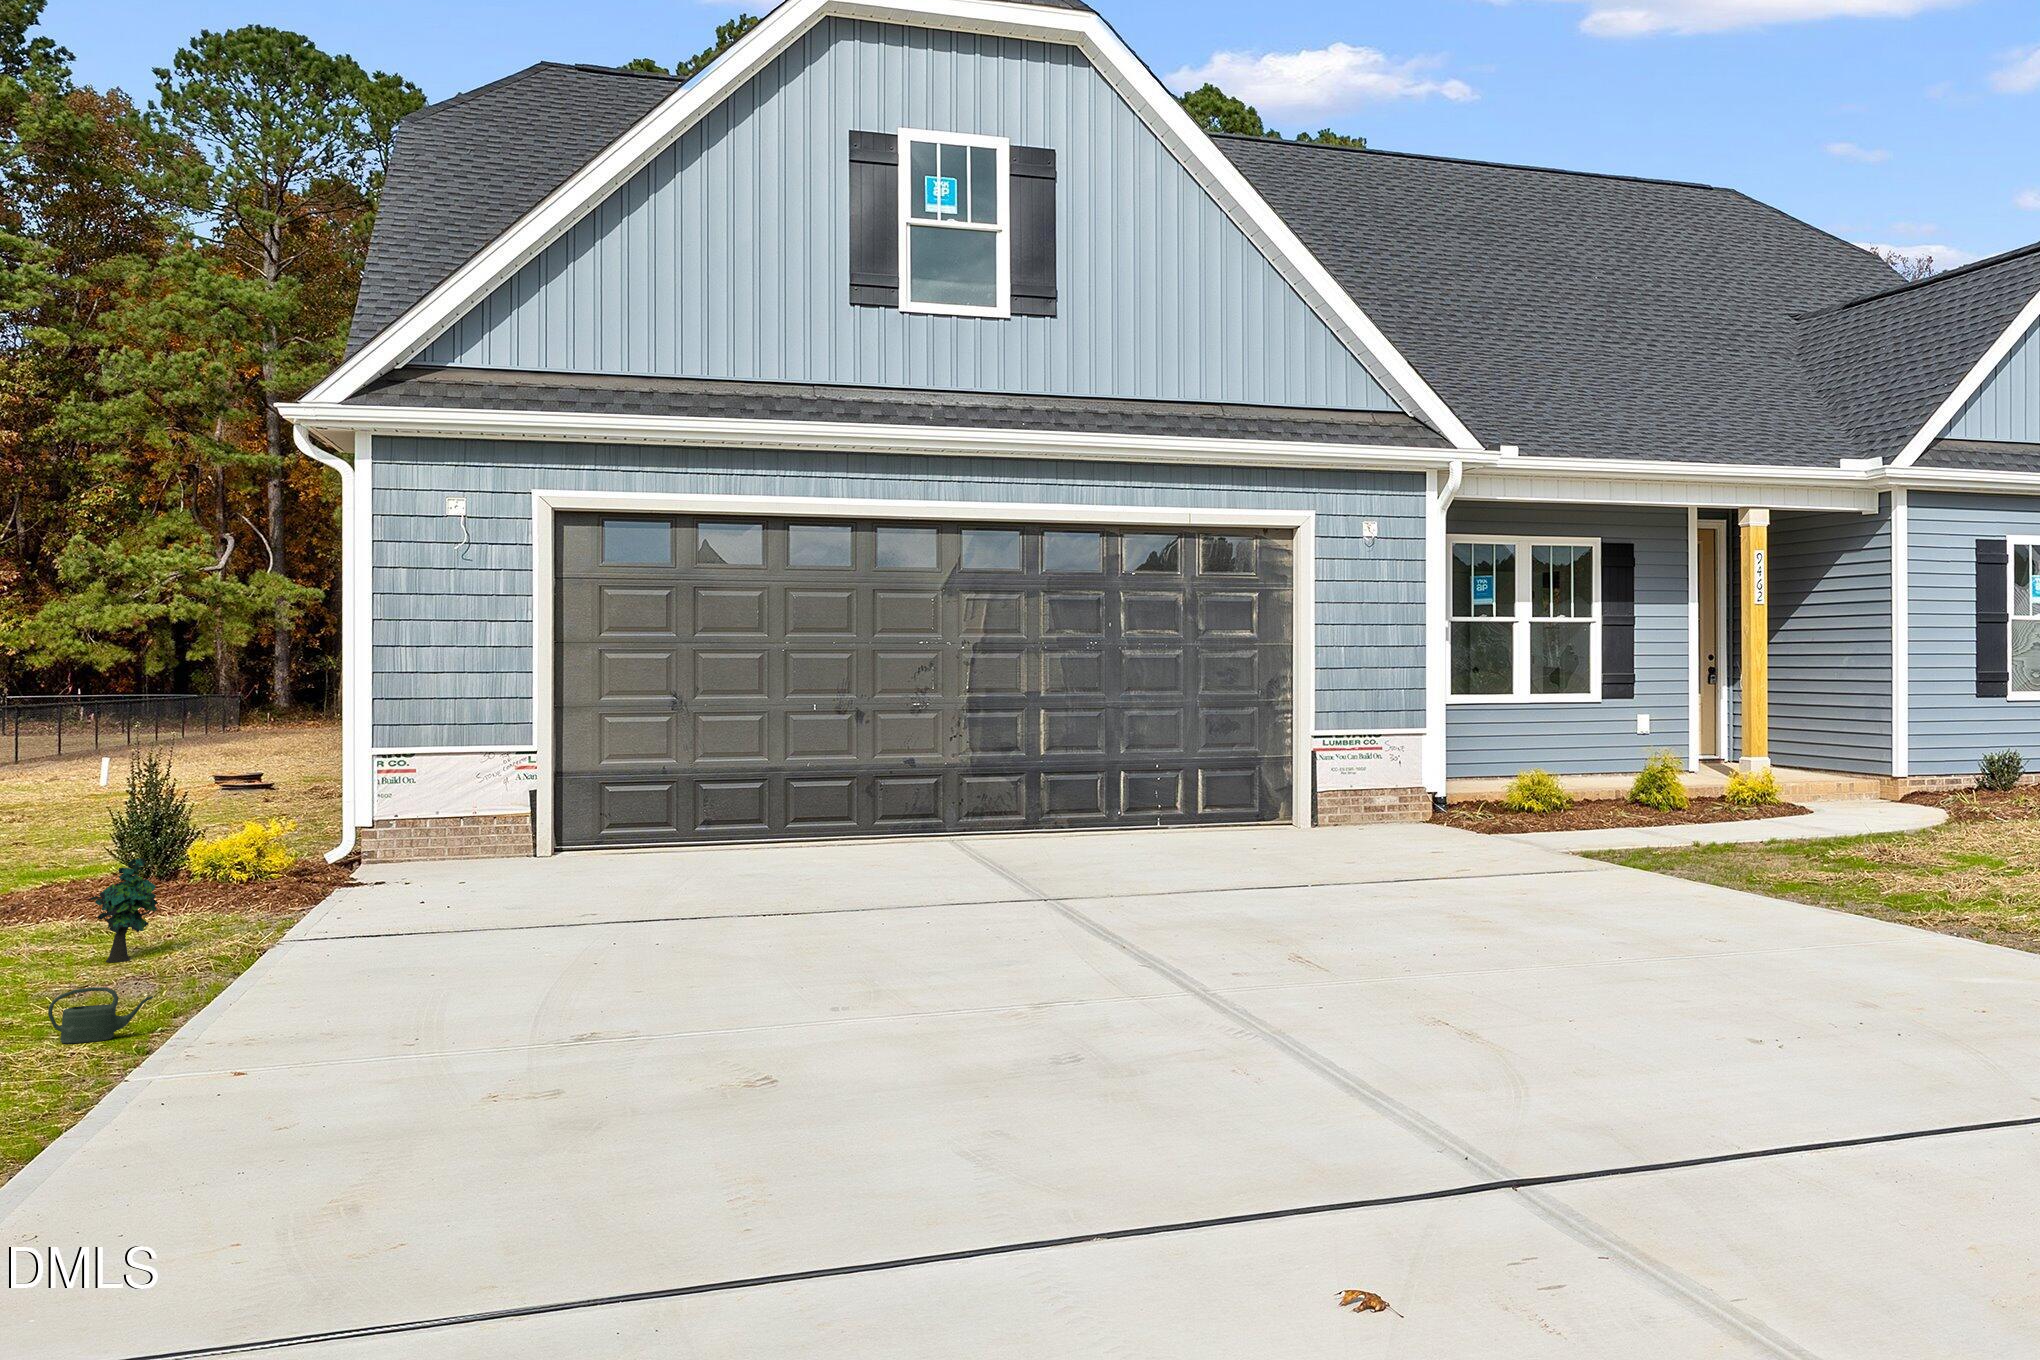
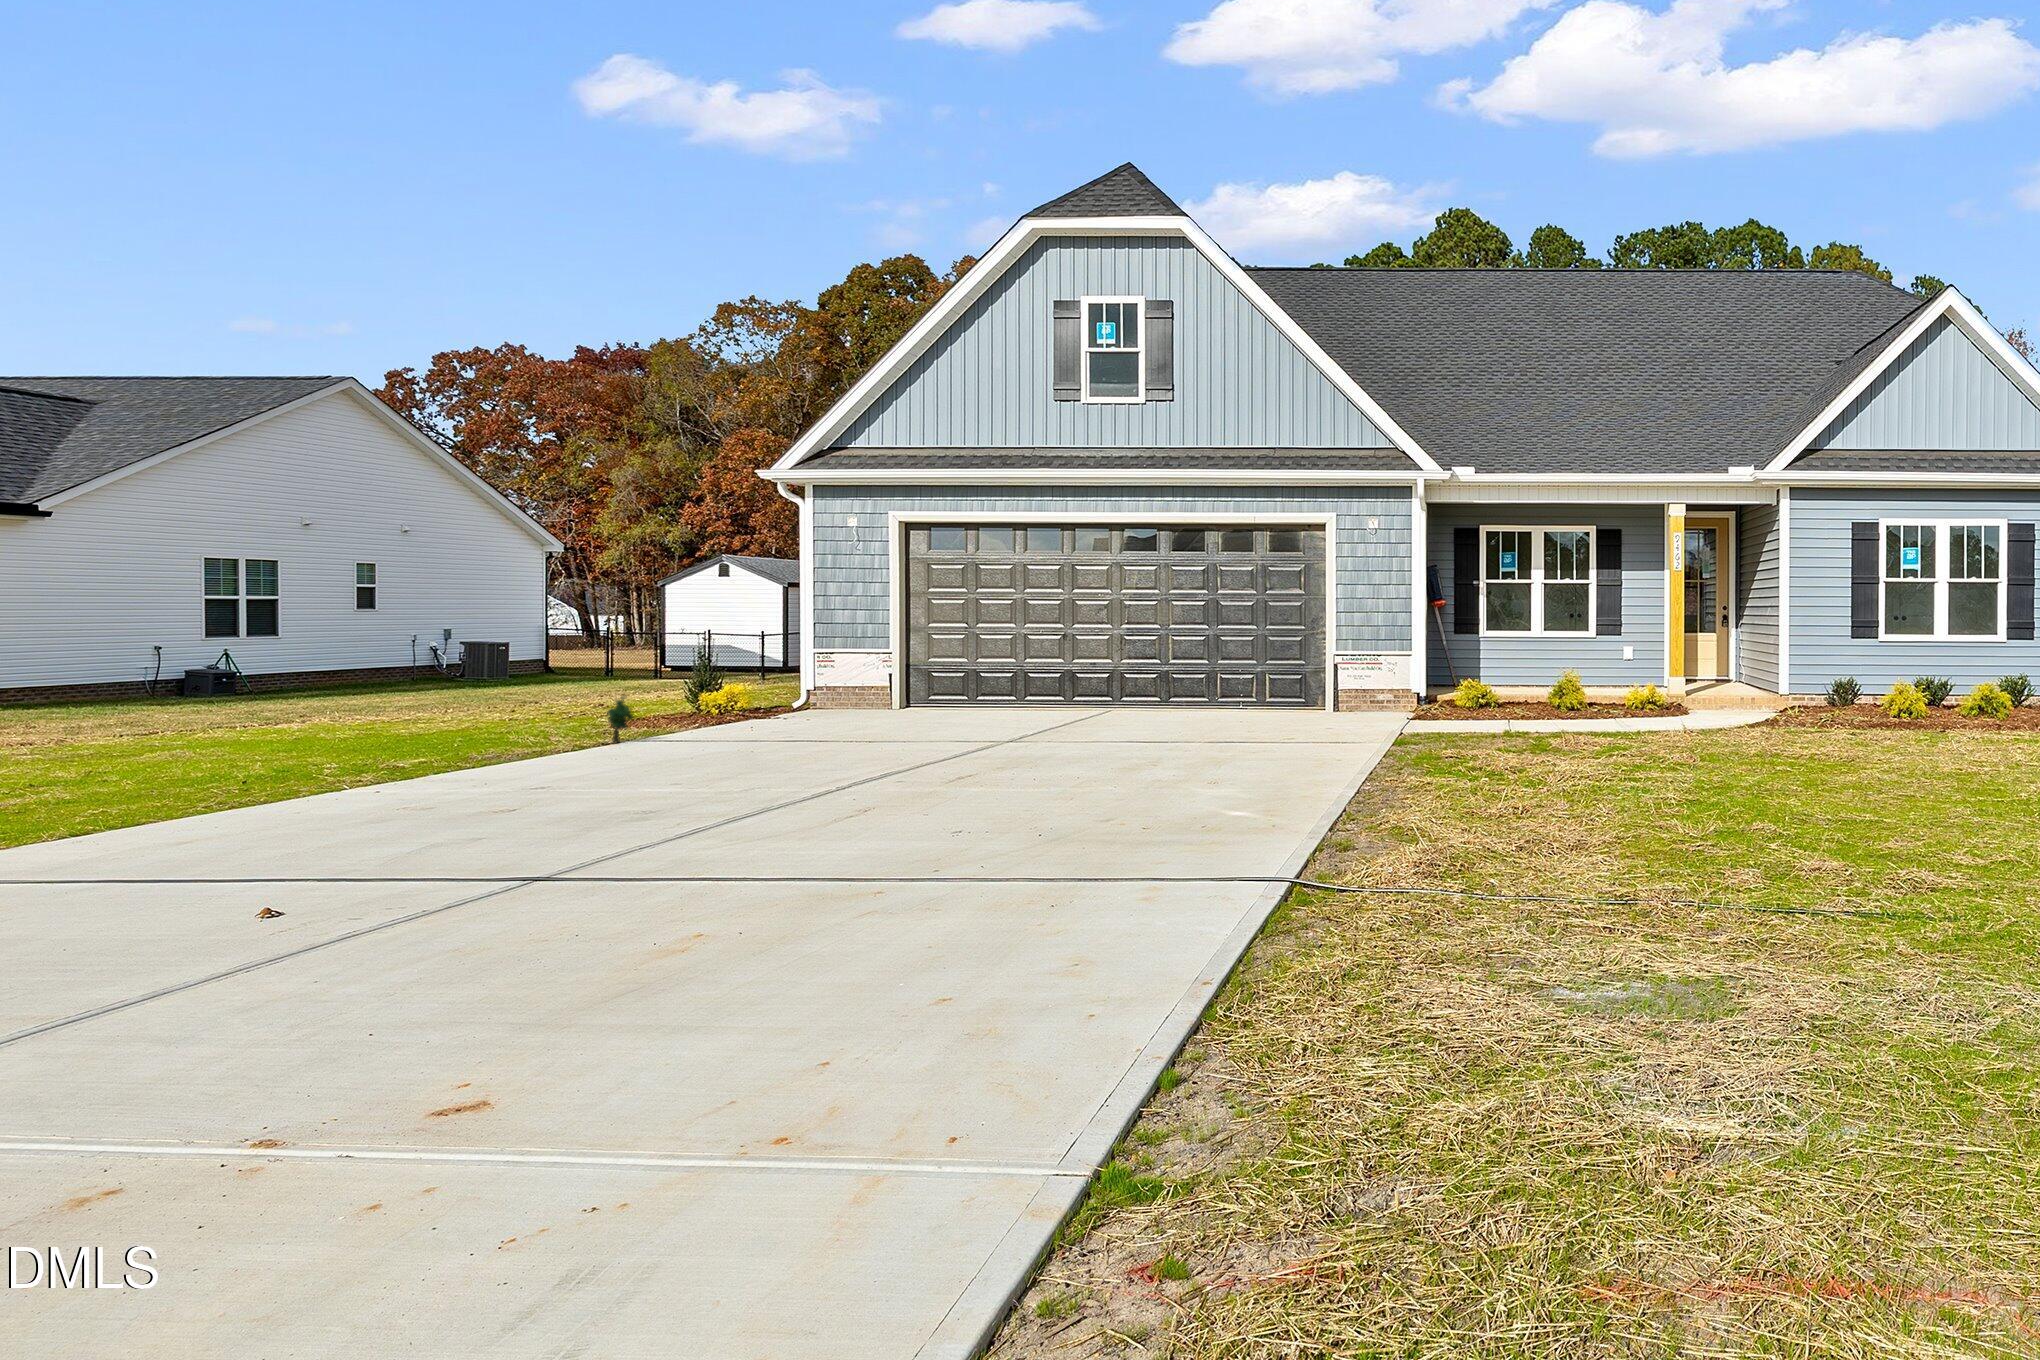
watering can: present [48,987,153,1044] -> none [510,745,552,768]

